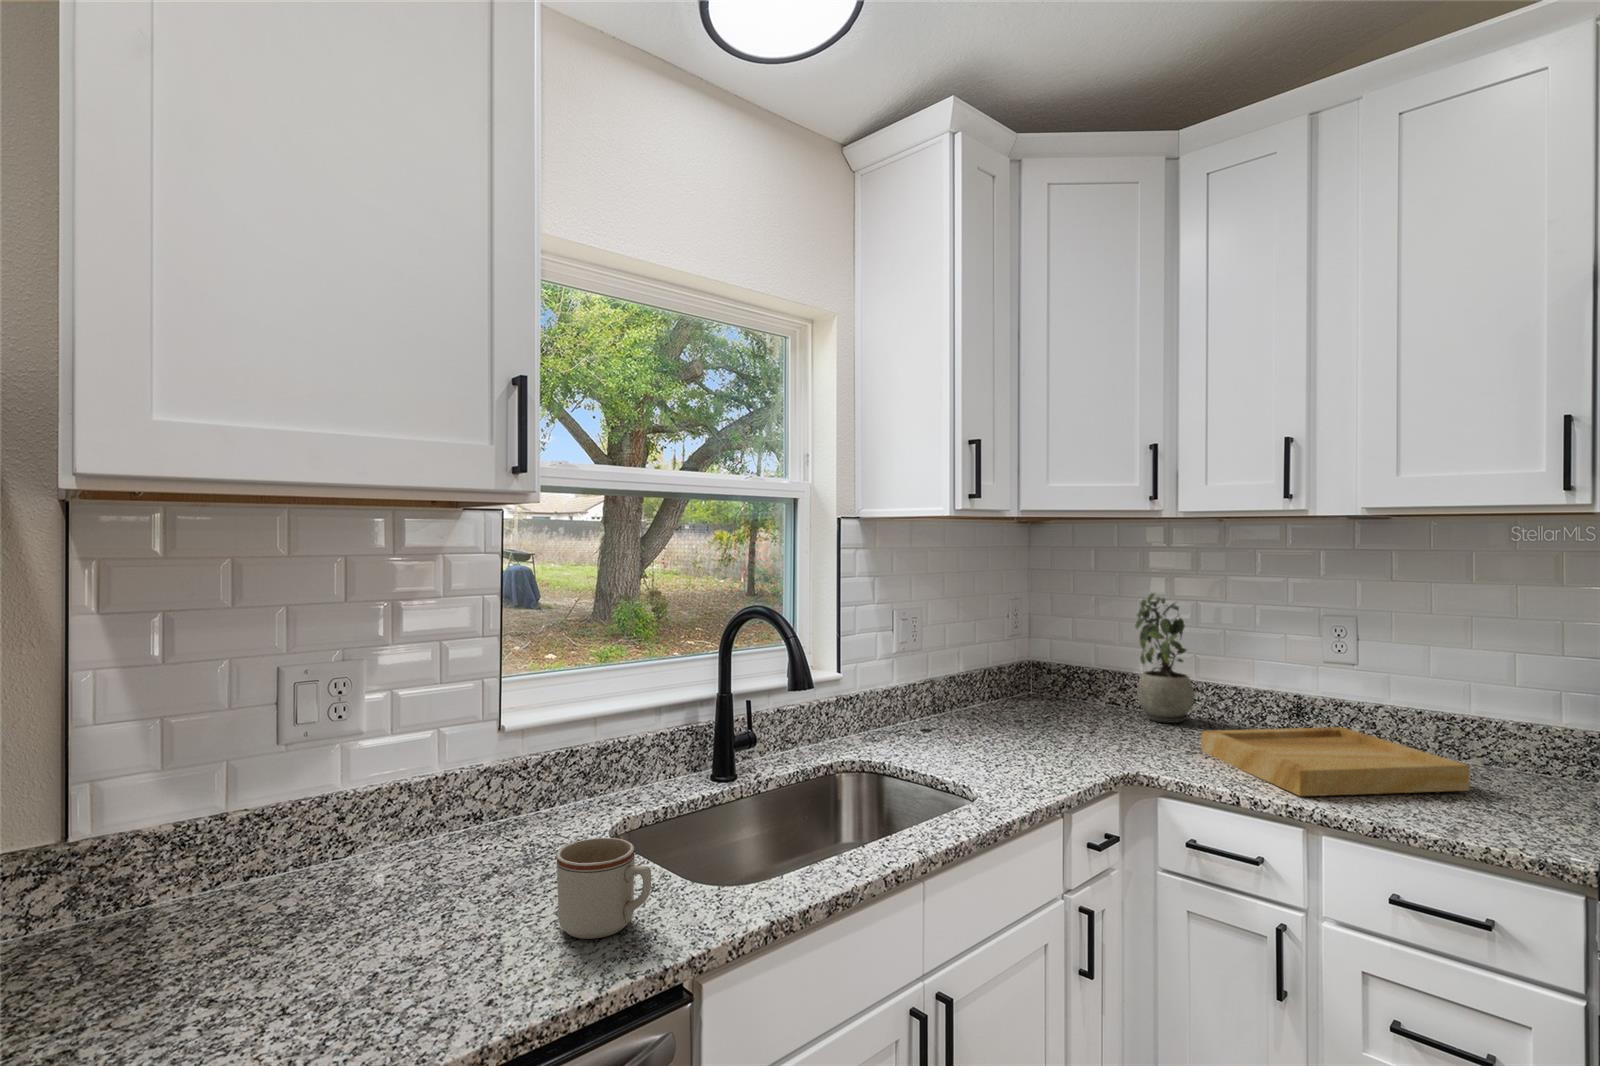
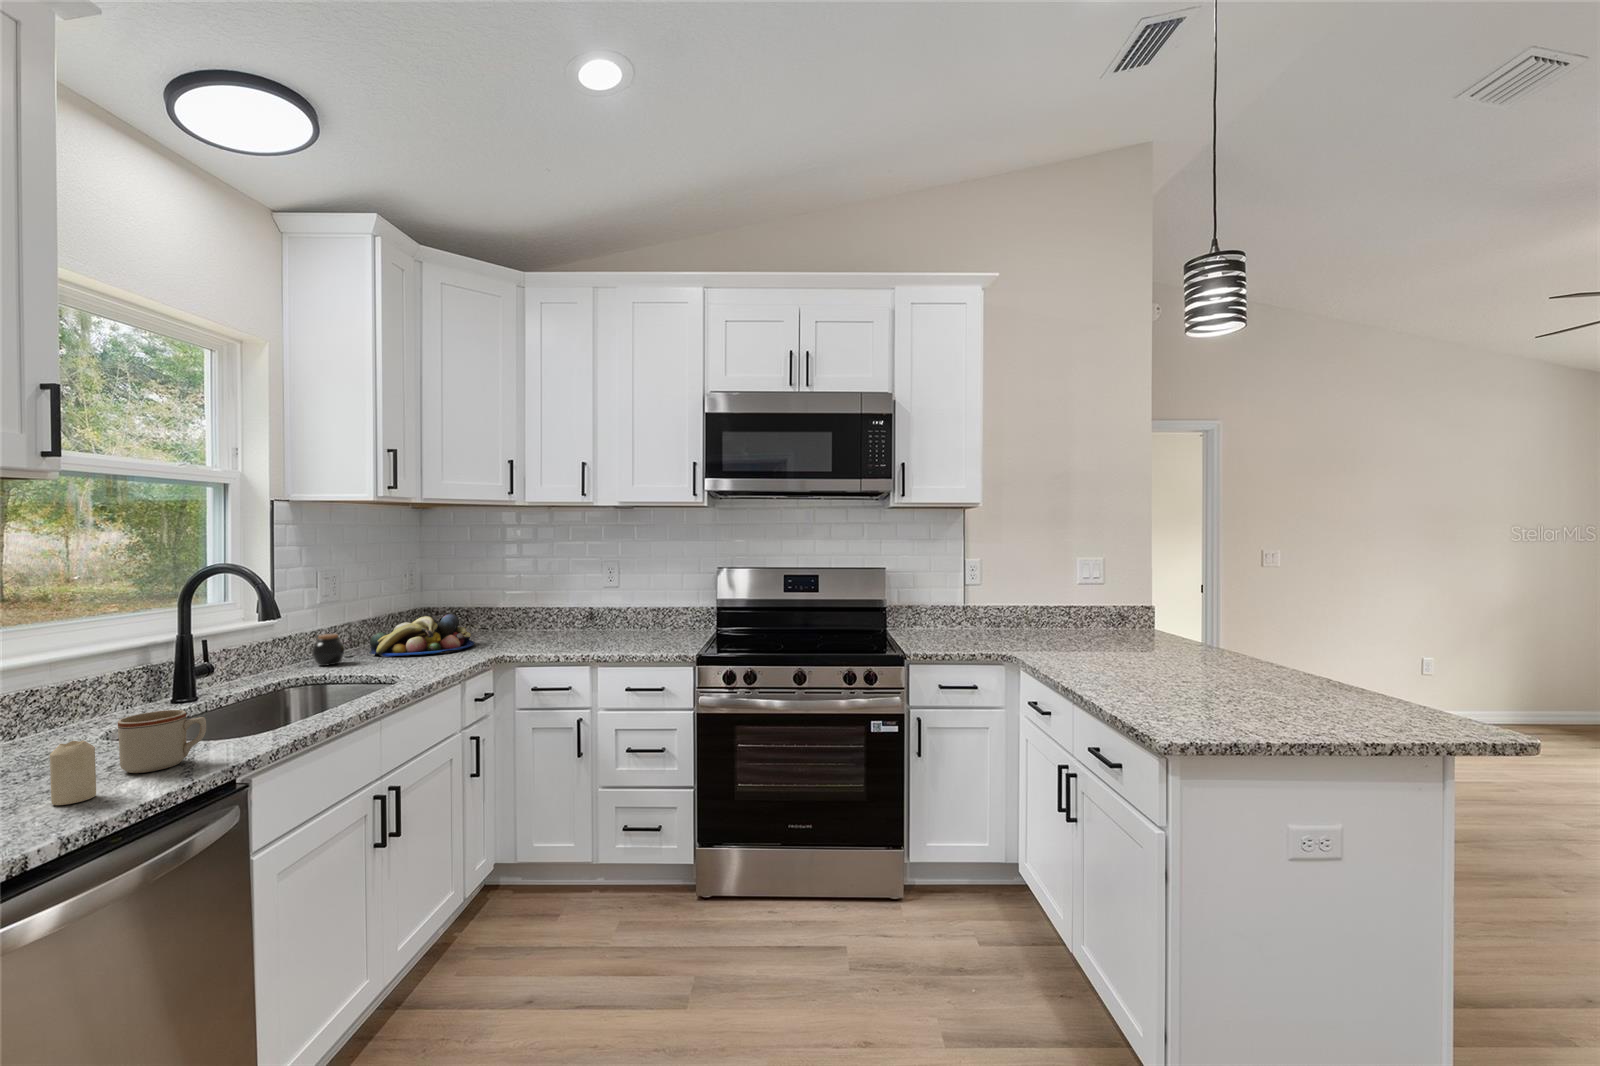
potted plant: present [1135,593,1194,723] -> none [497,553,534,634]
fruit bowl: none [951,683,1095,748] -> present [369,614,475,657]
jar: none [878,699,916,745] -> present [312,634,345,666]
tray: present [1201,727,1469,796] -> none [539,621,664,651]
candle: none [450,887,500,988] -> present [50,740,96,805]

